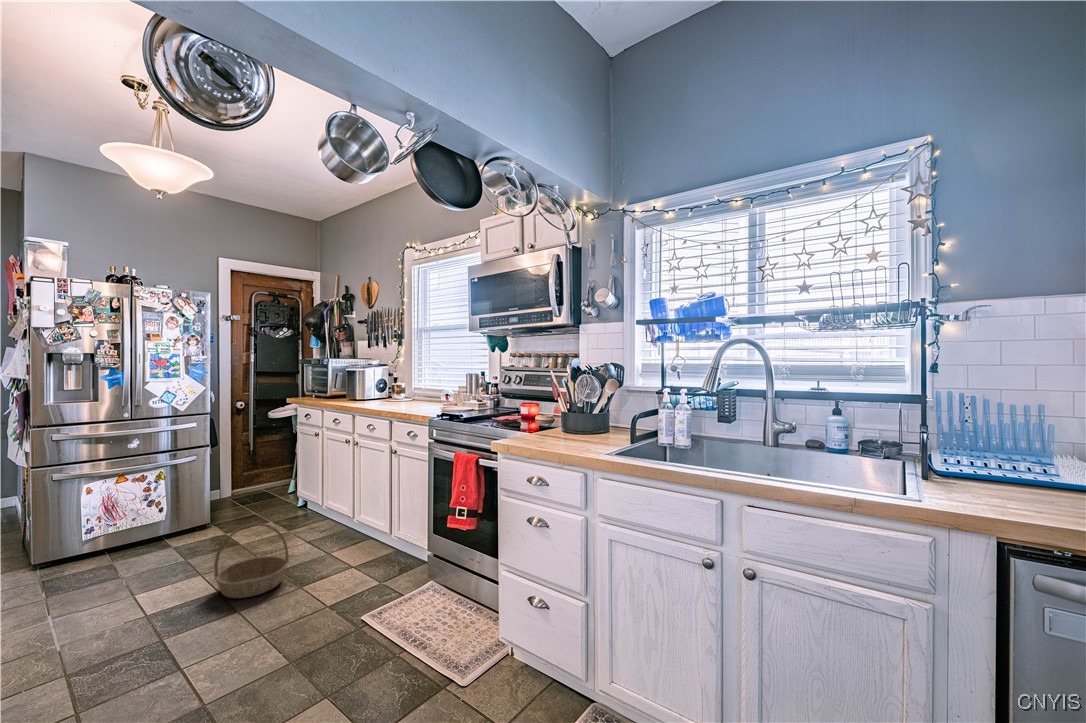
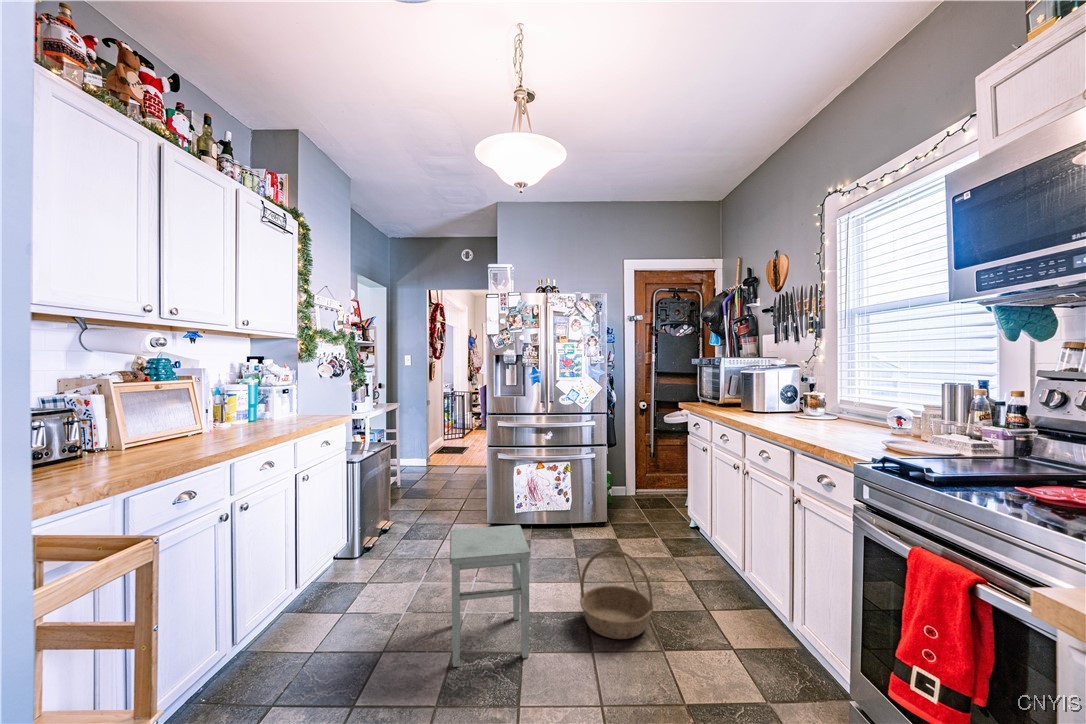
stool: none [40,527,174,683] -> present [450,525,531,667]

